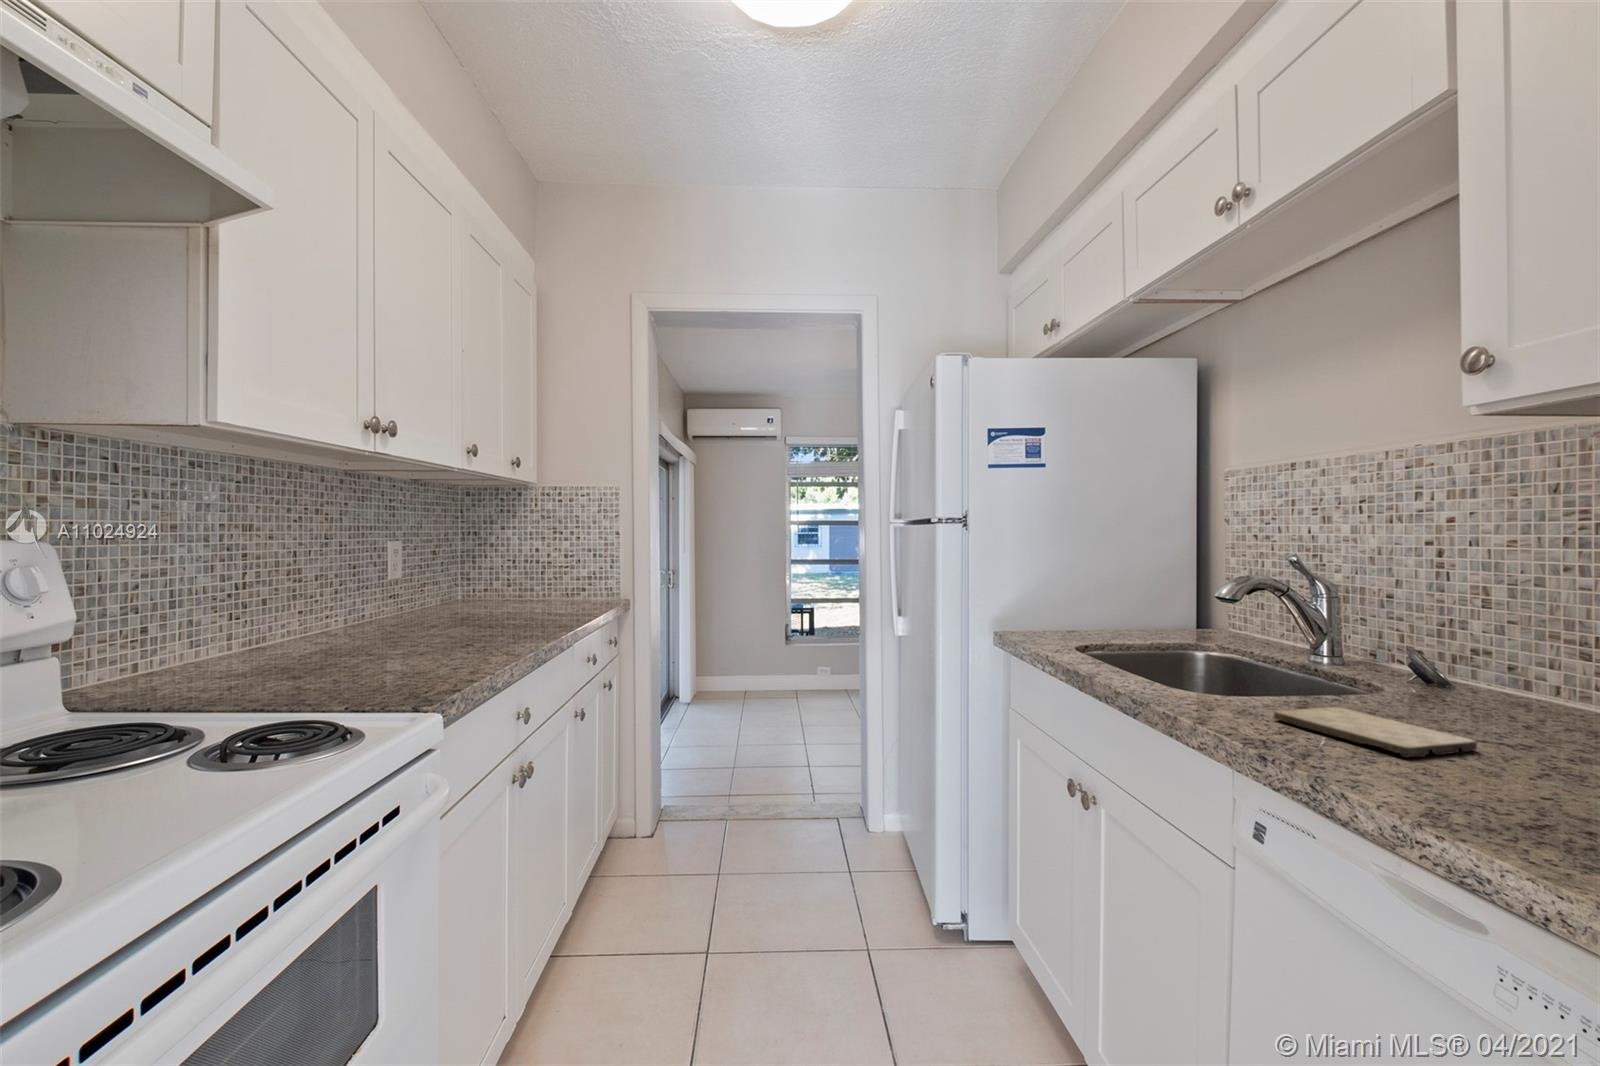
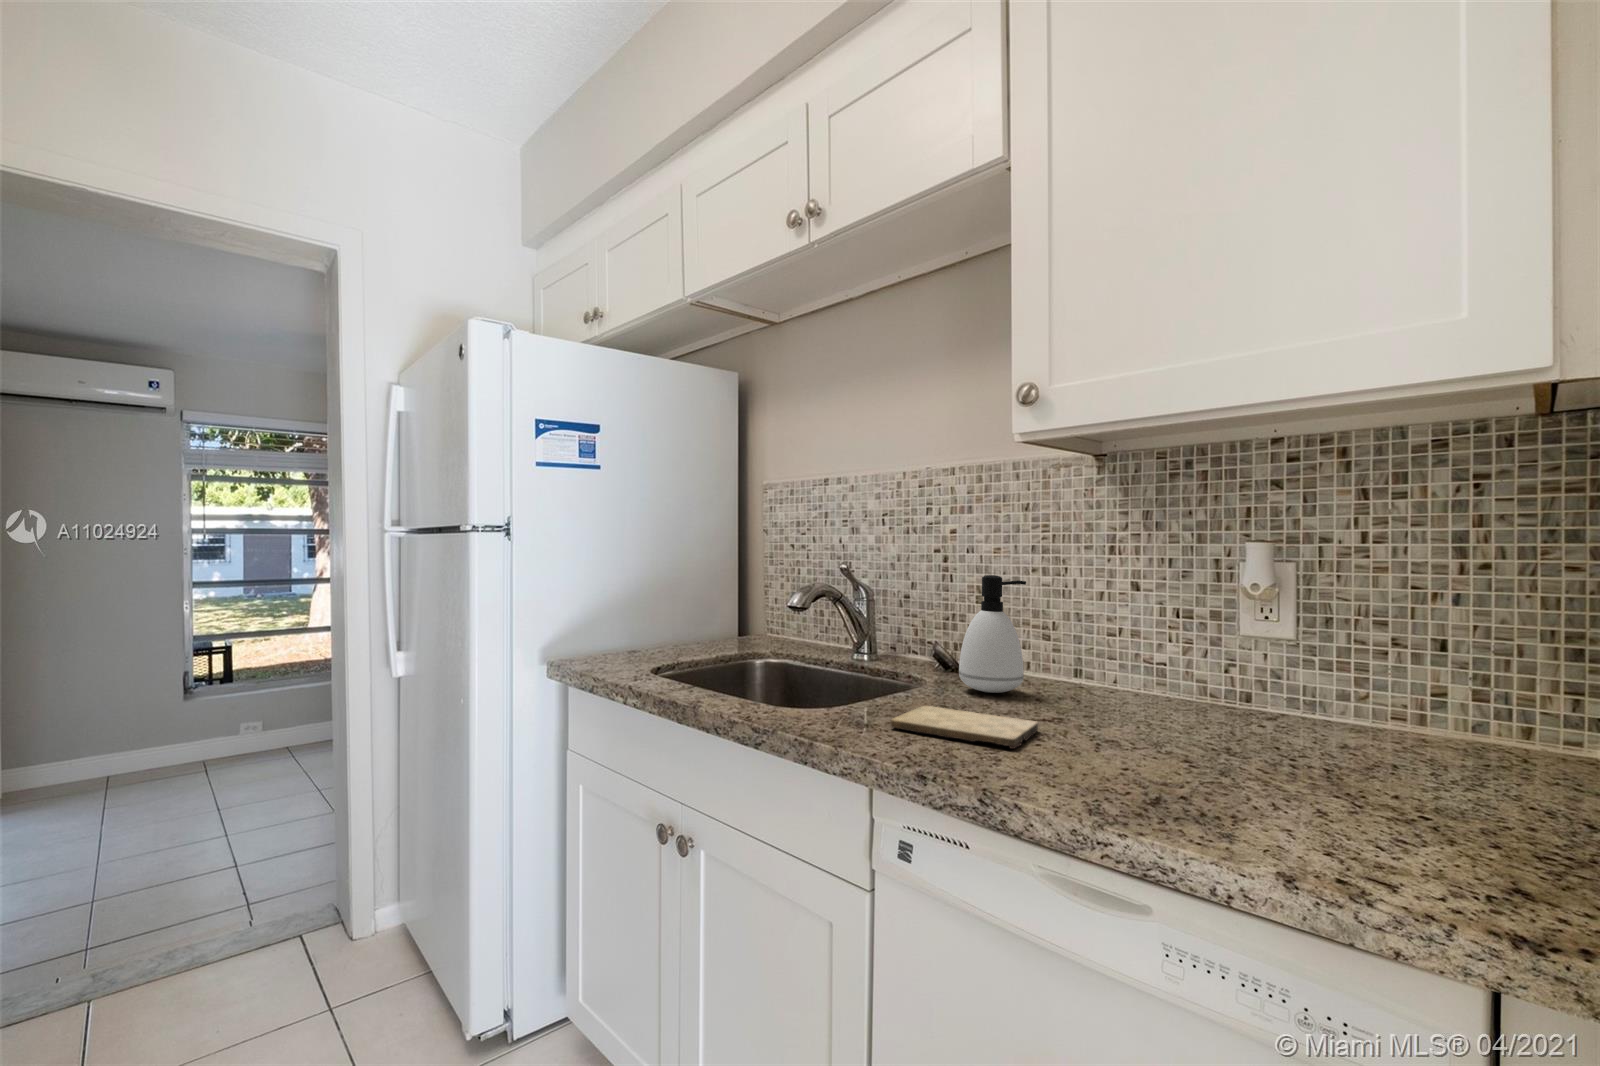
soap dispenser: none [1420,575,1527,711] -> present [959,575,1026,693]

